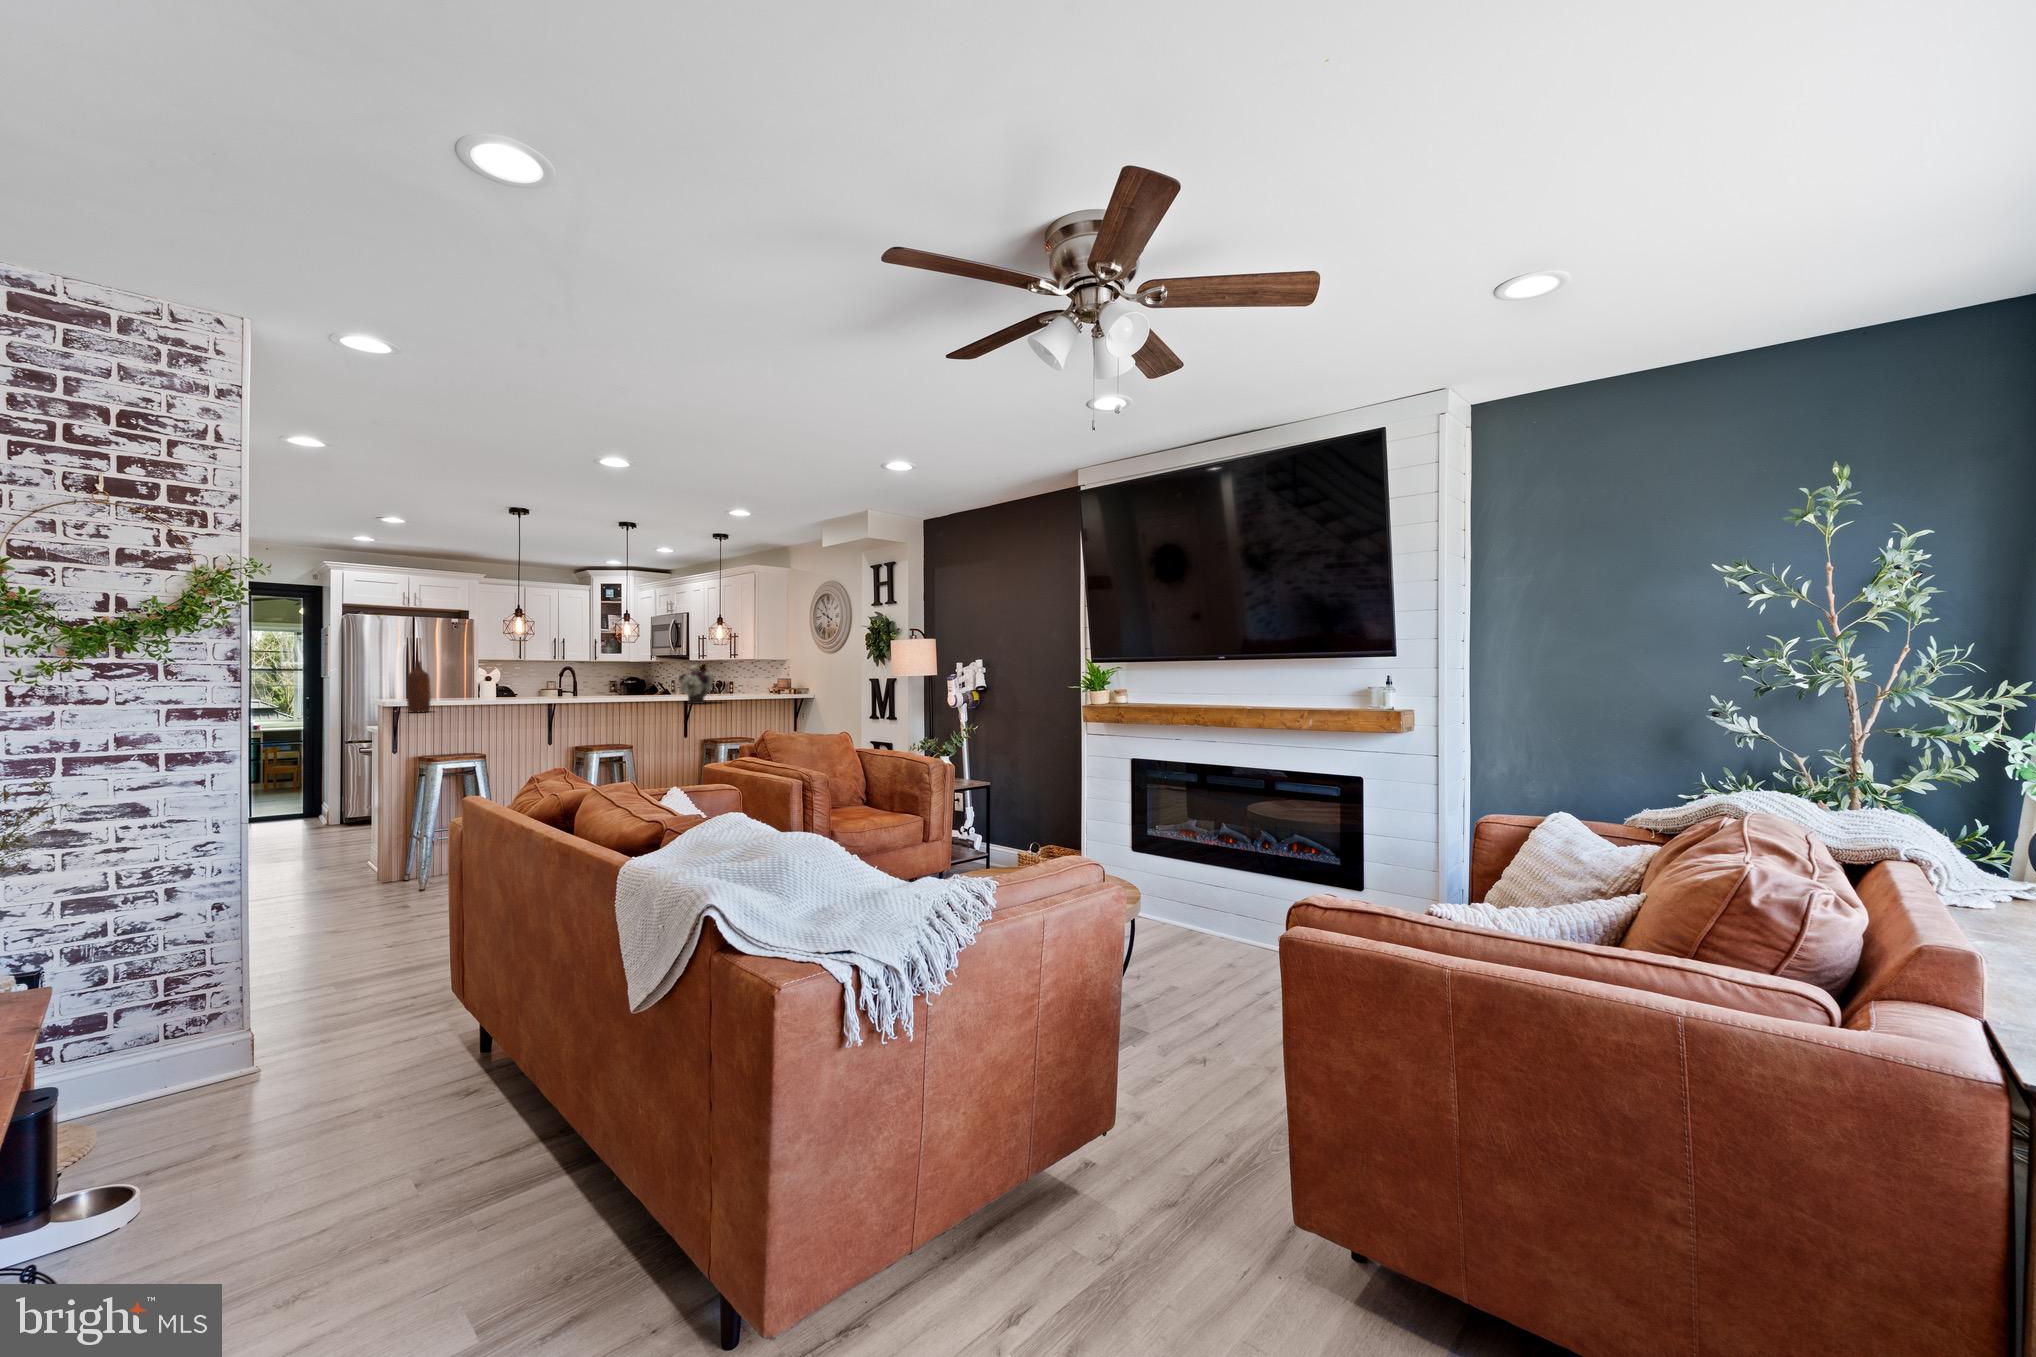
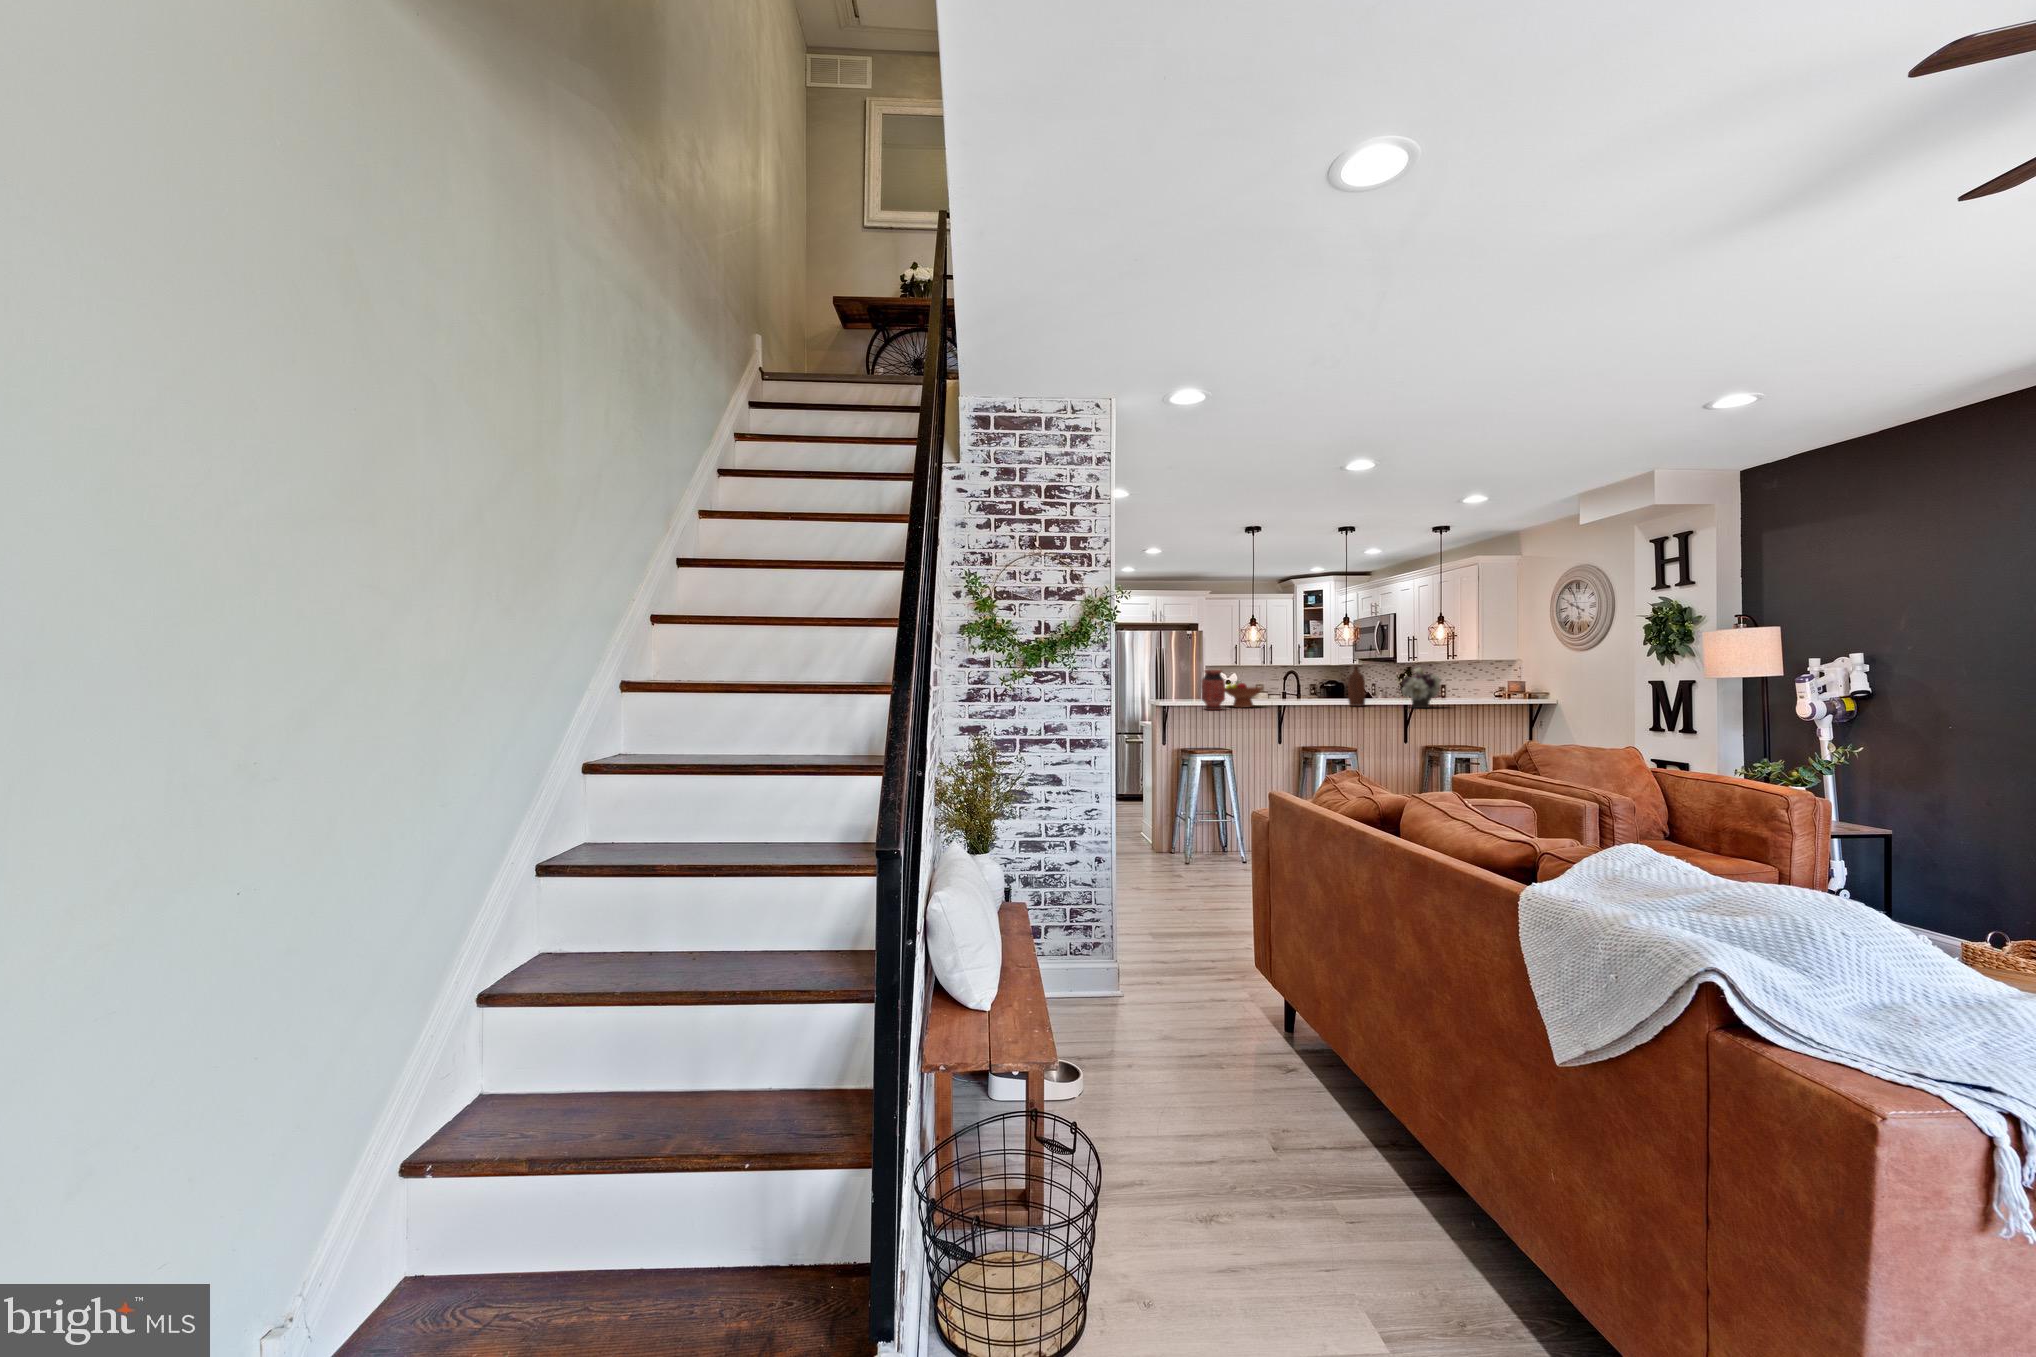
bottle: present [407,661,431,713] -> present [1348,665,1365,706]
vase: none [445,664,476,710] -> present [1201,670,1225,710]
fruit bowl: none [476,676,529,706] -> present [1225,681,1263,708]

